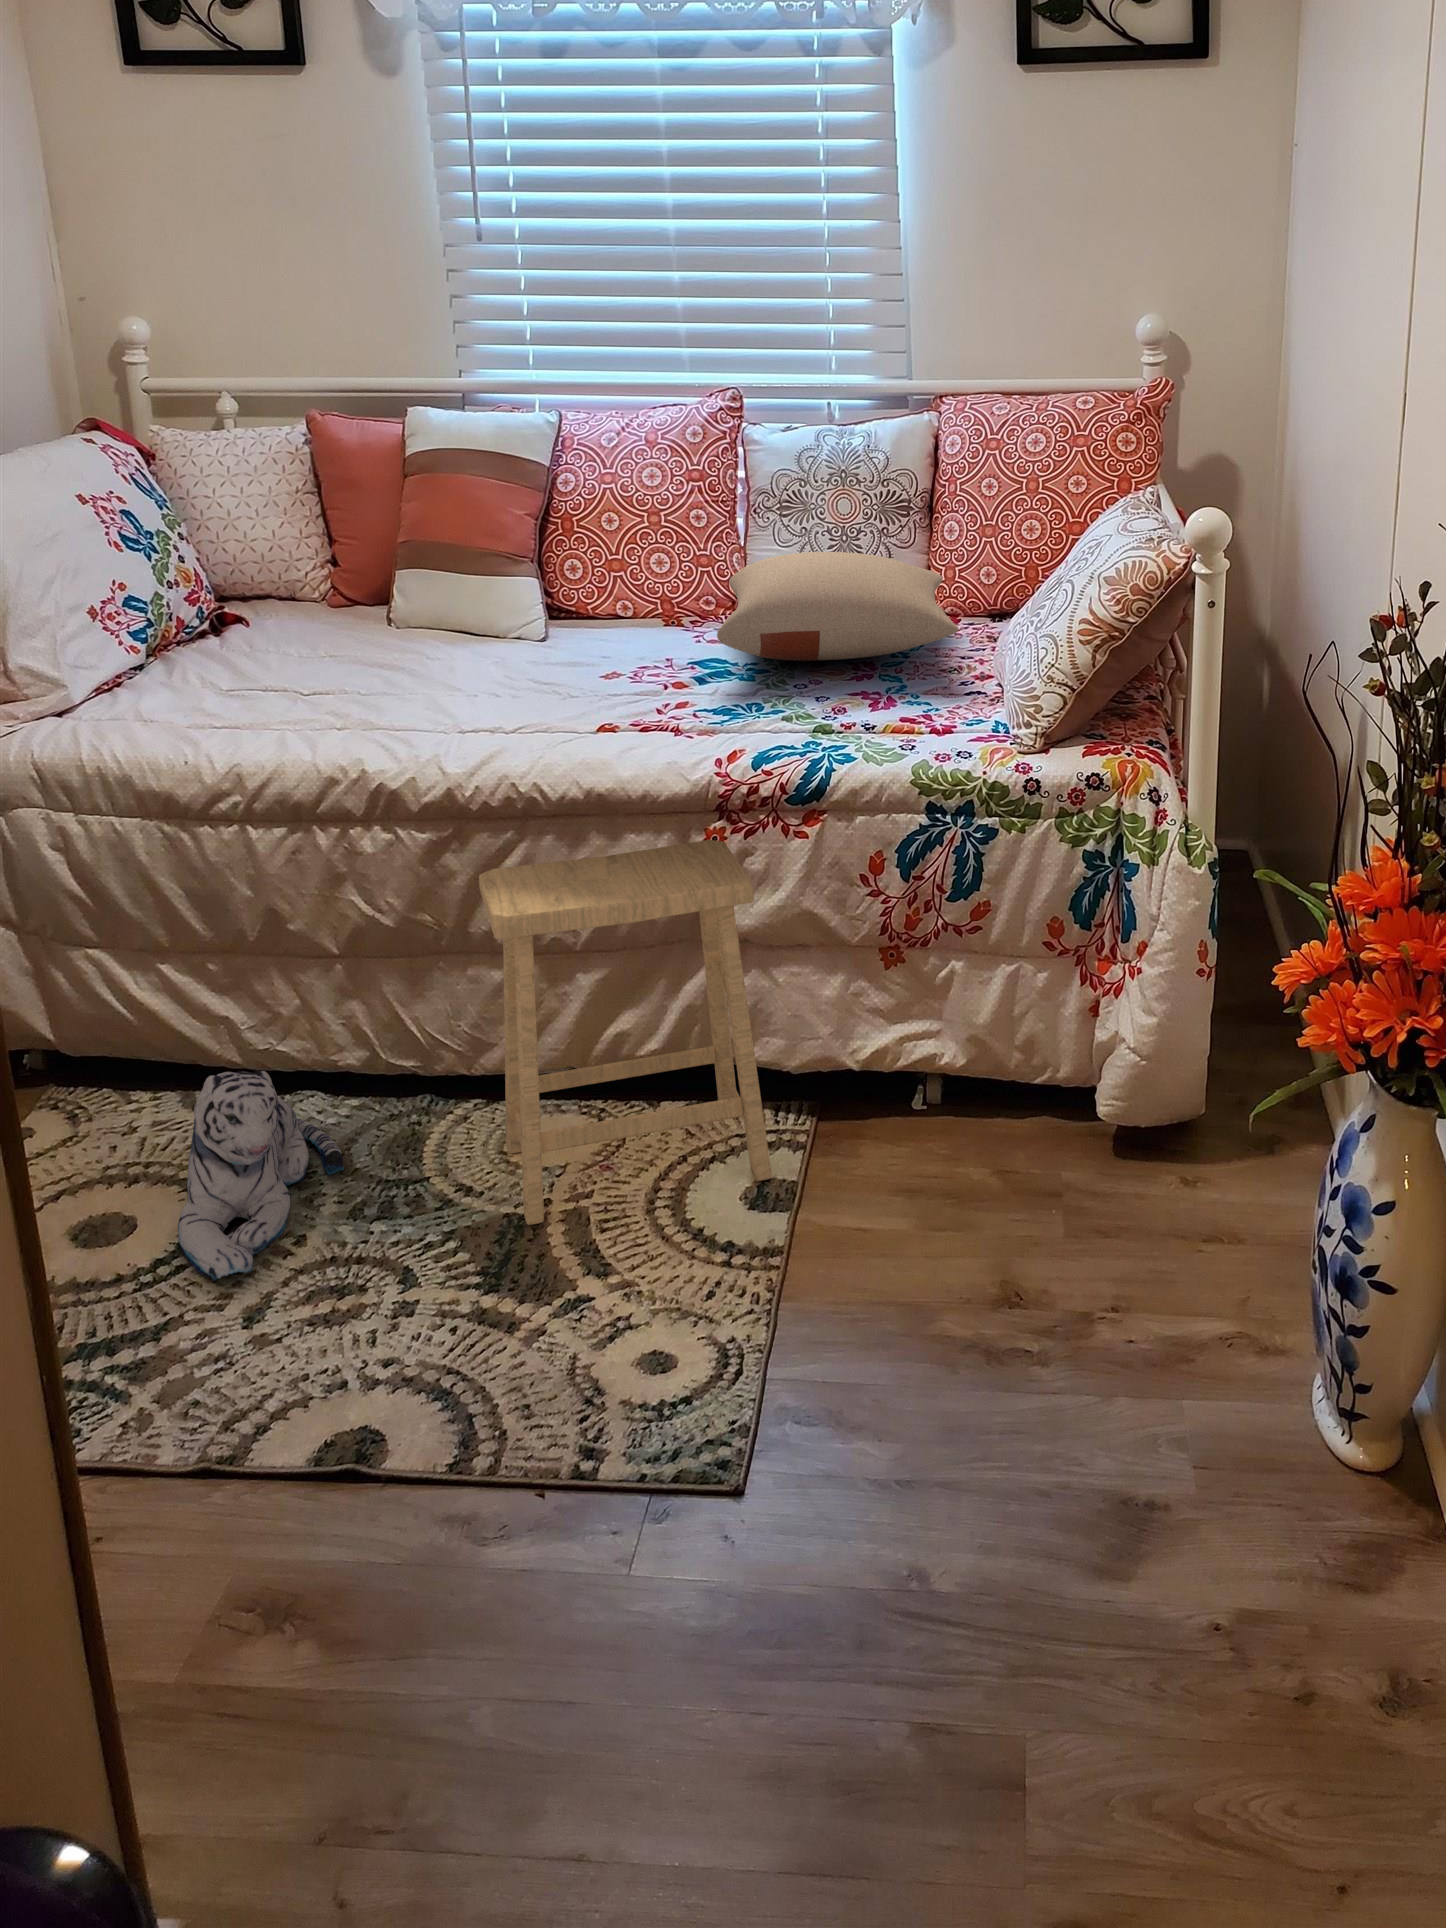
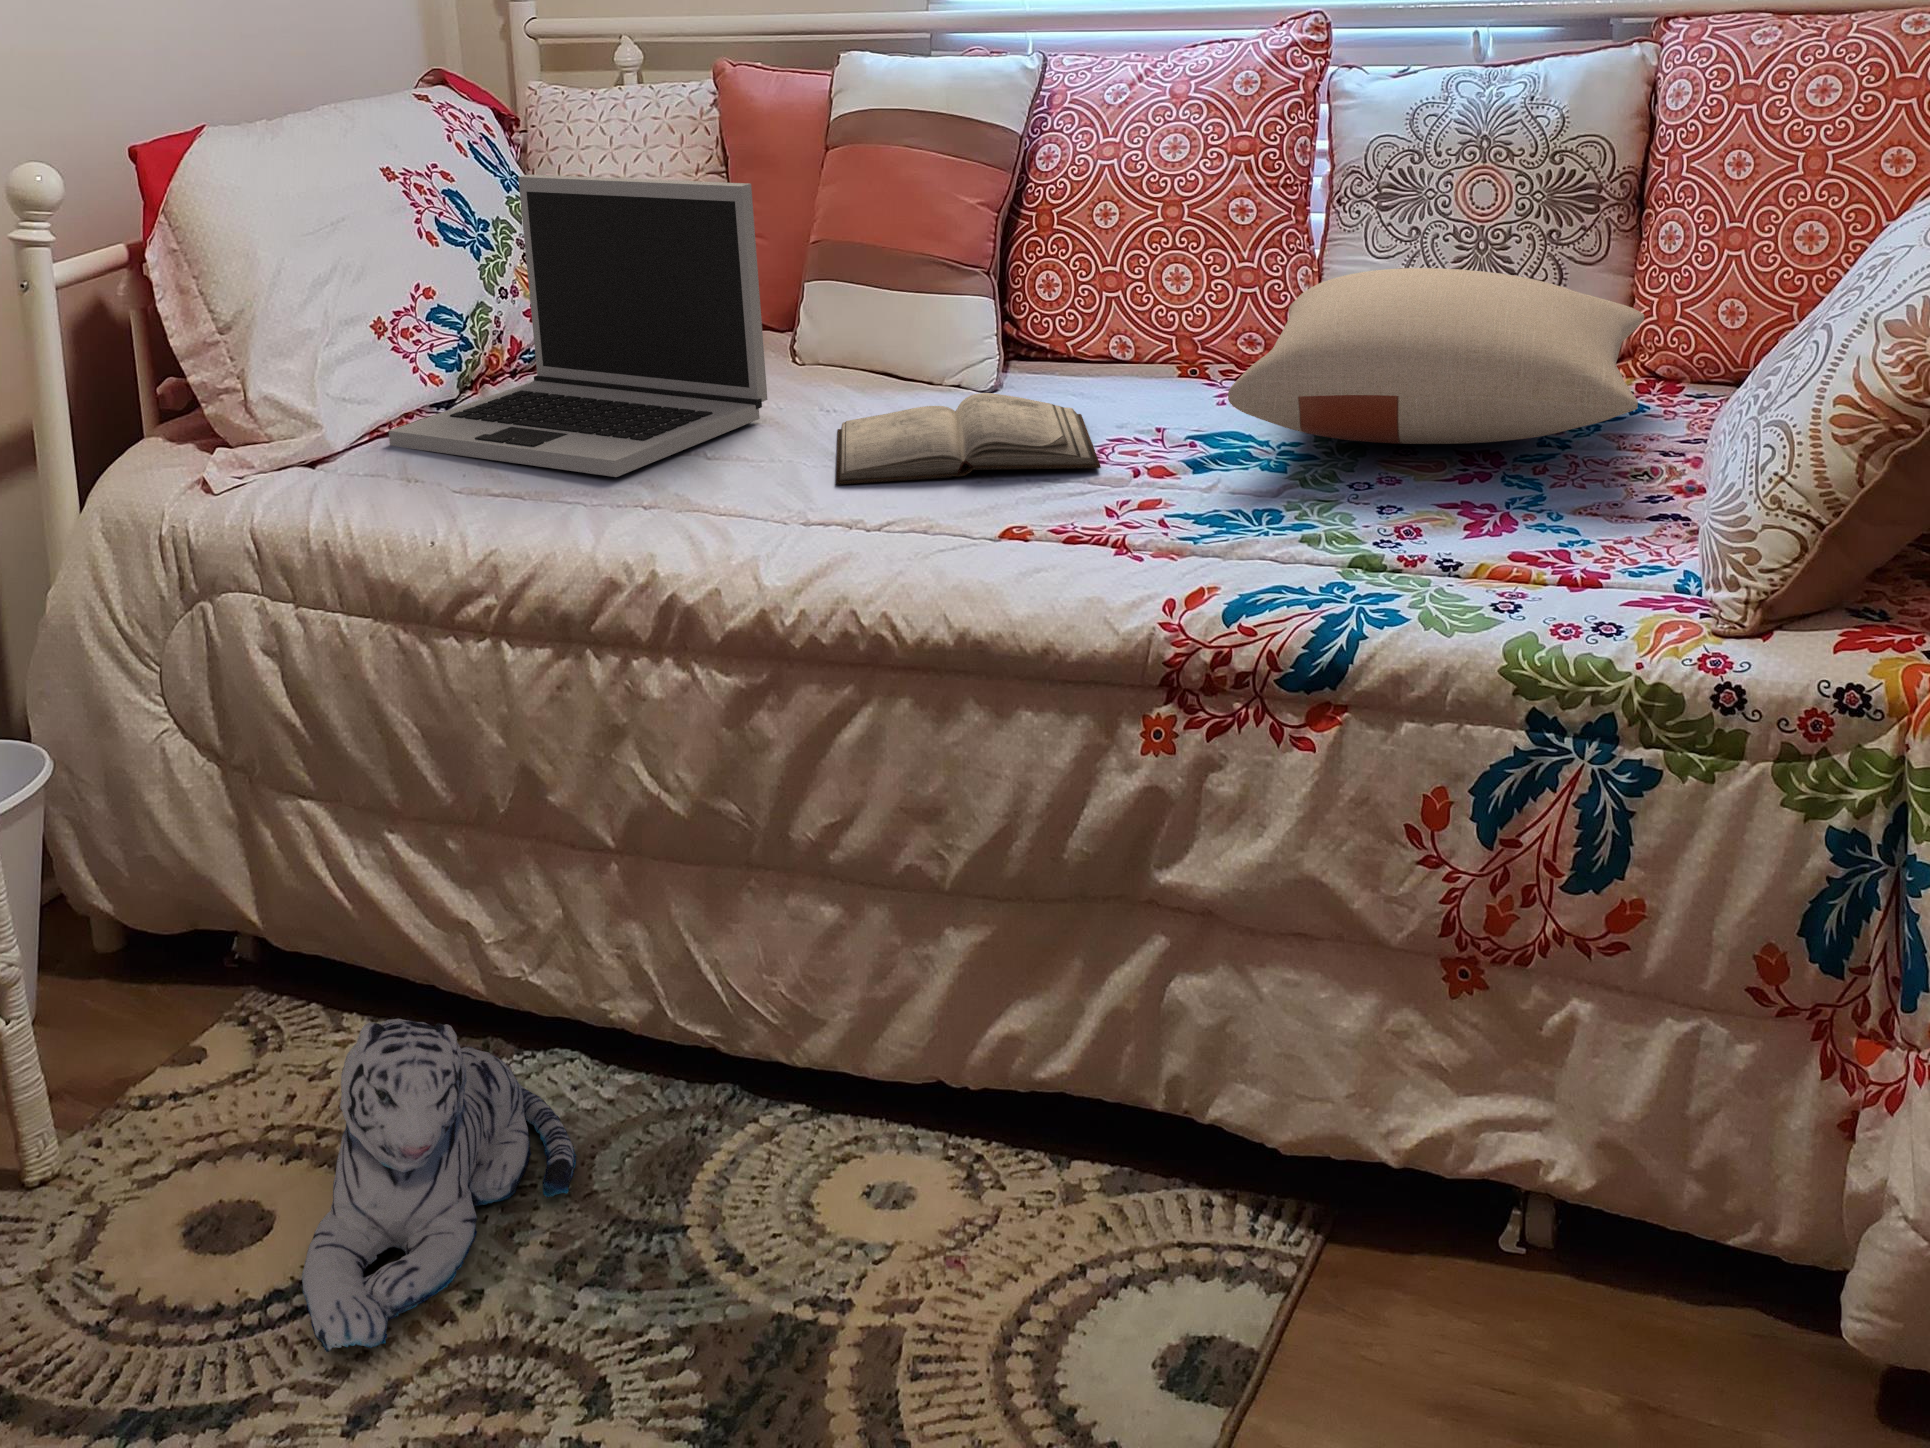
laptop: none [119,502,394,710] -> present [389,175,767,477]
diary: none [448,642,637,706] -> present [836,393,1101,484]
footstool: present [479,840,772,1225] -> none [762,734,1221,1347]

